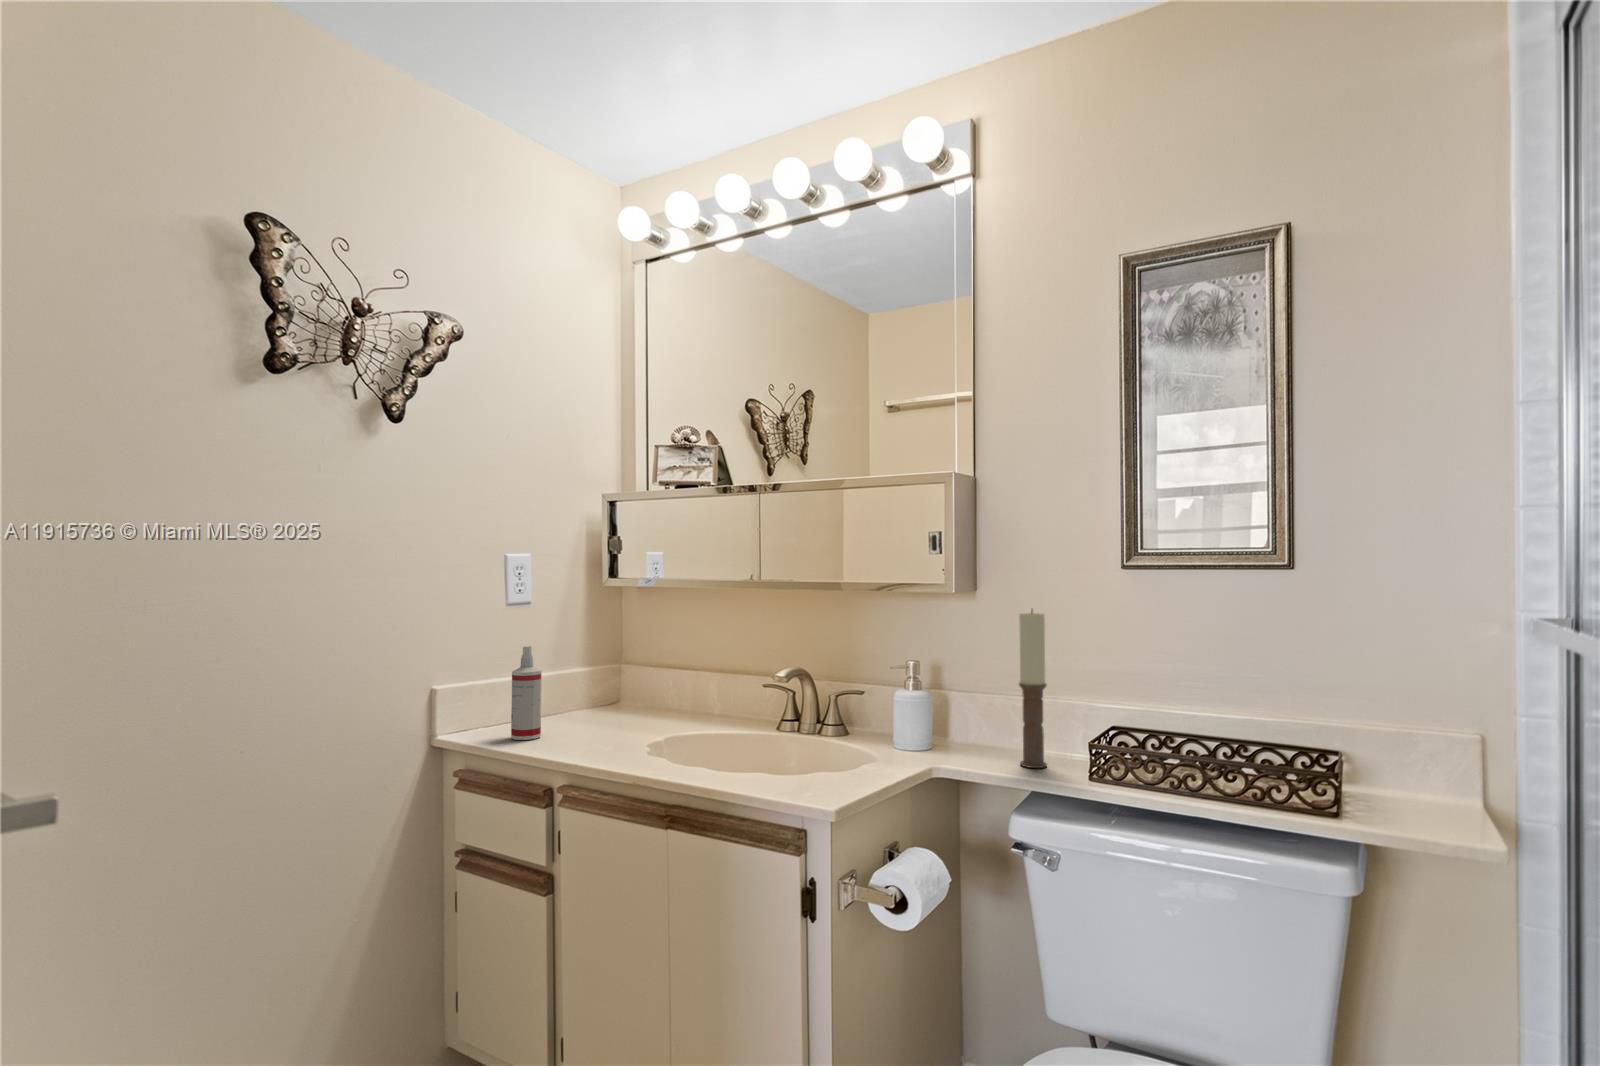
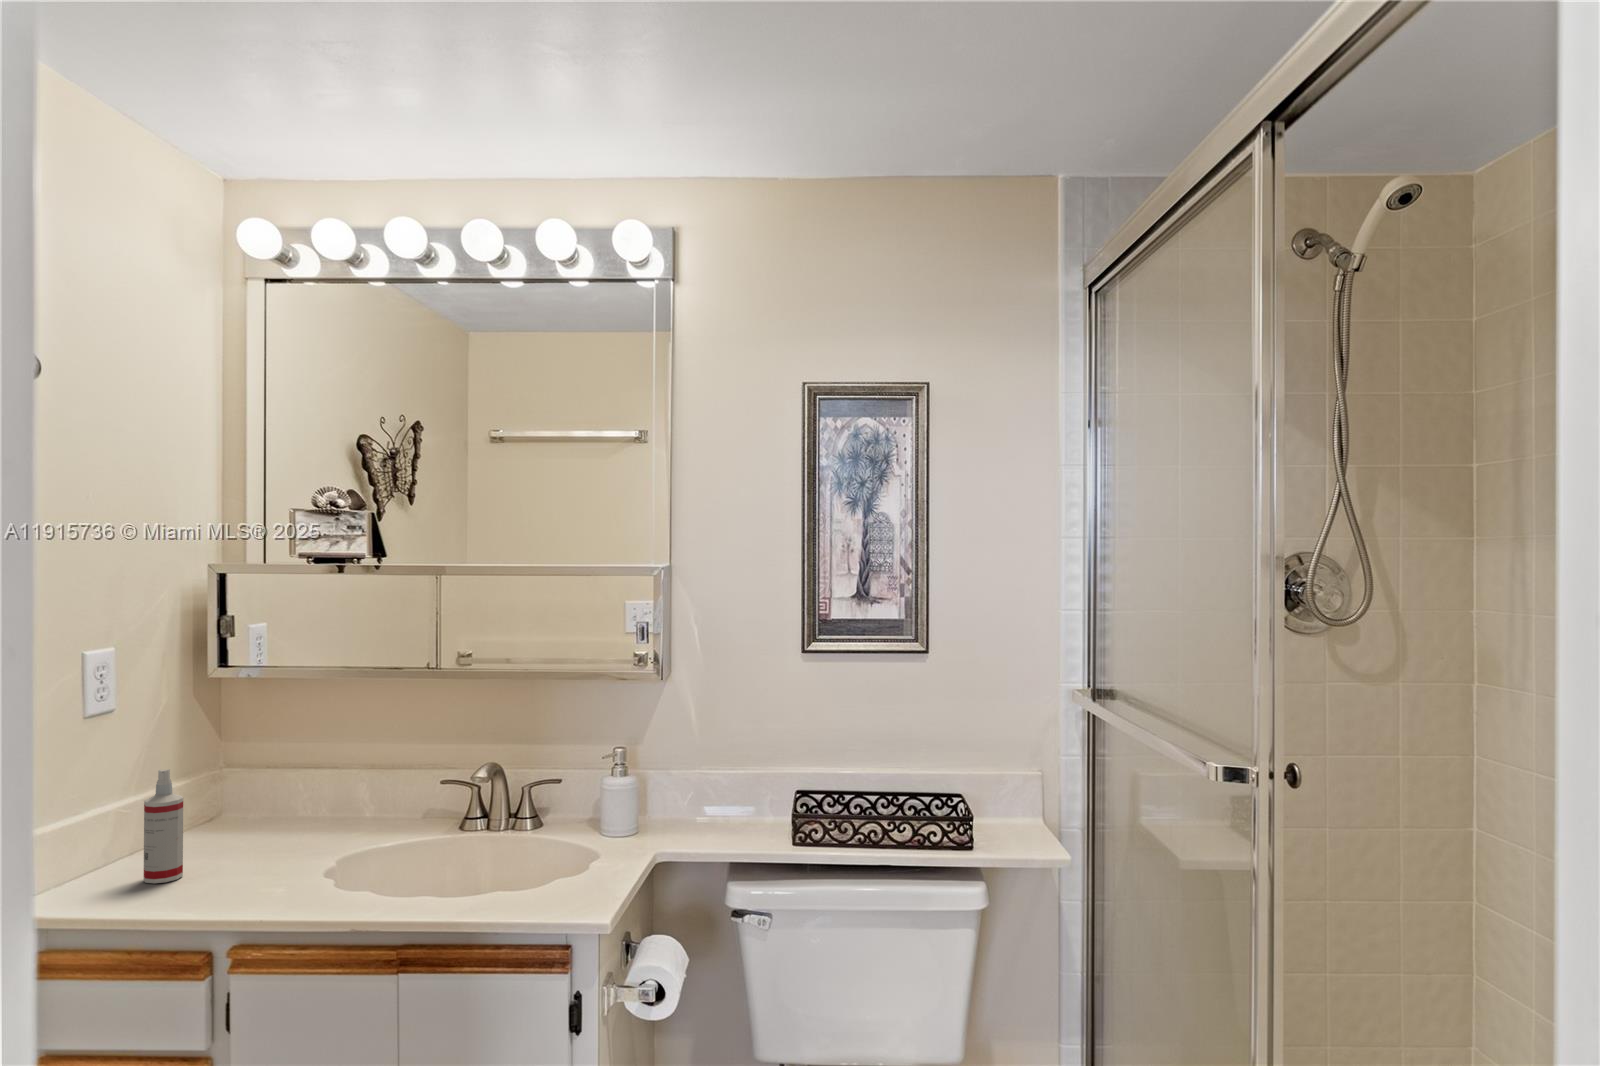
candle: present [1019,610,1047,768] -> none [719,693,742,835]

